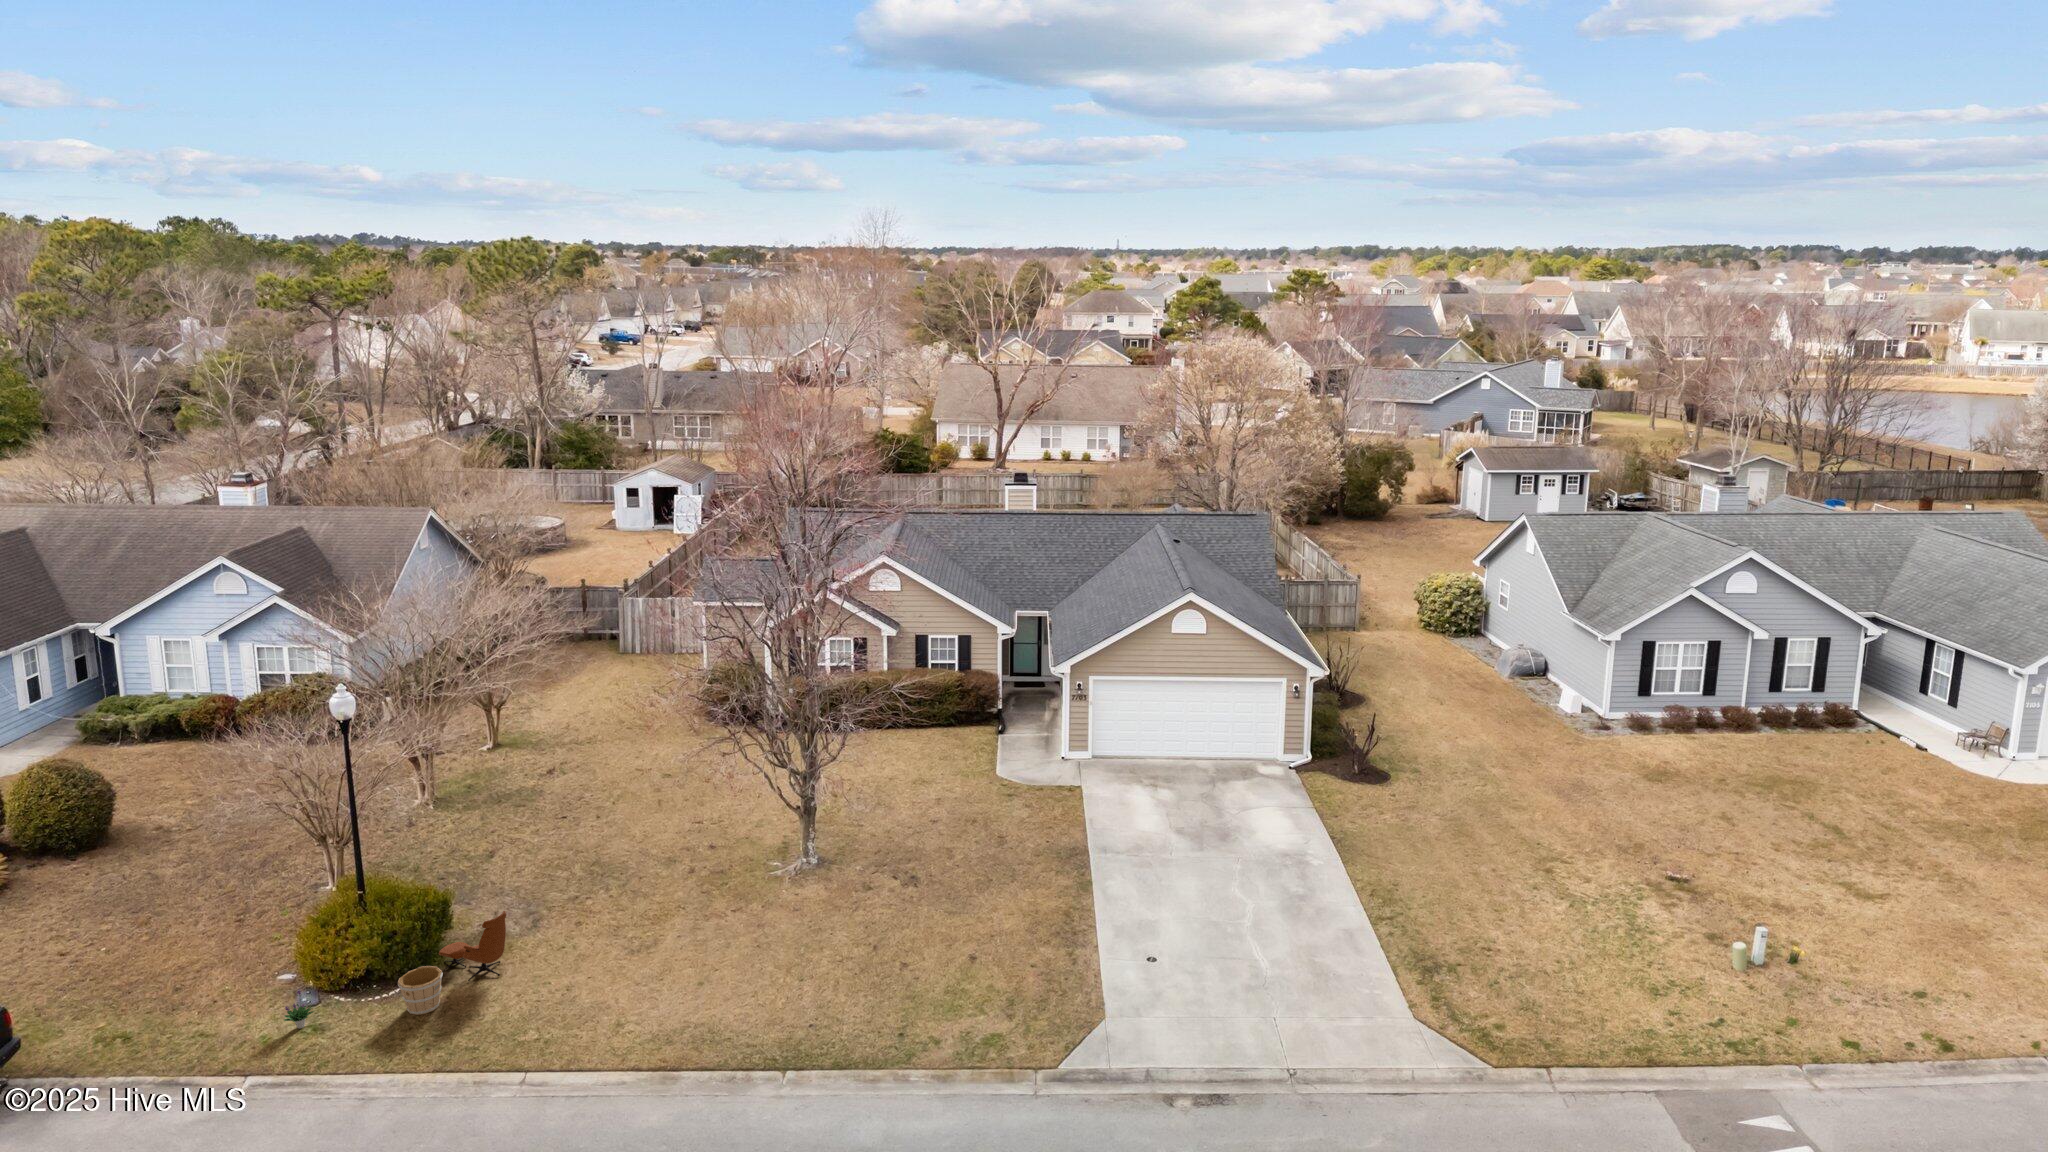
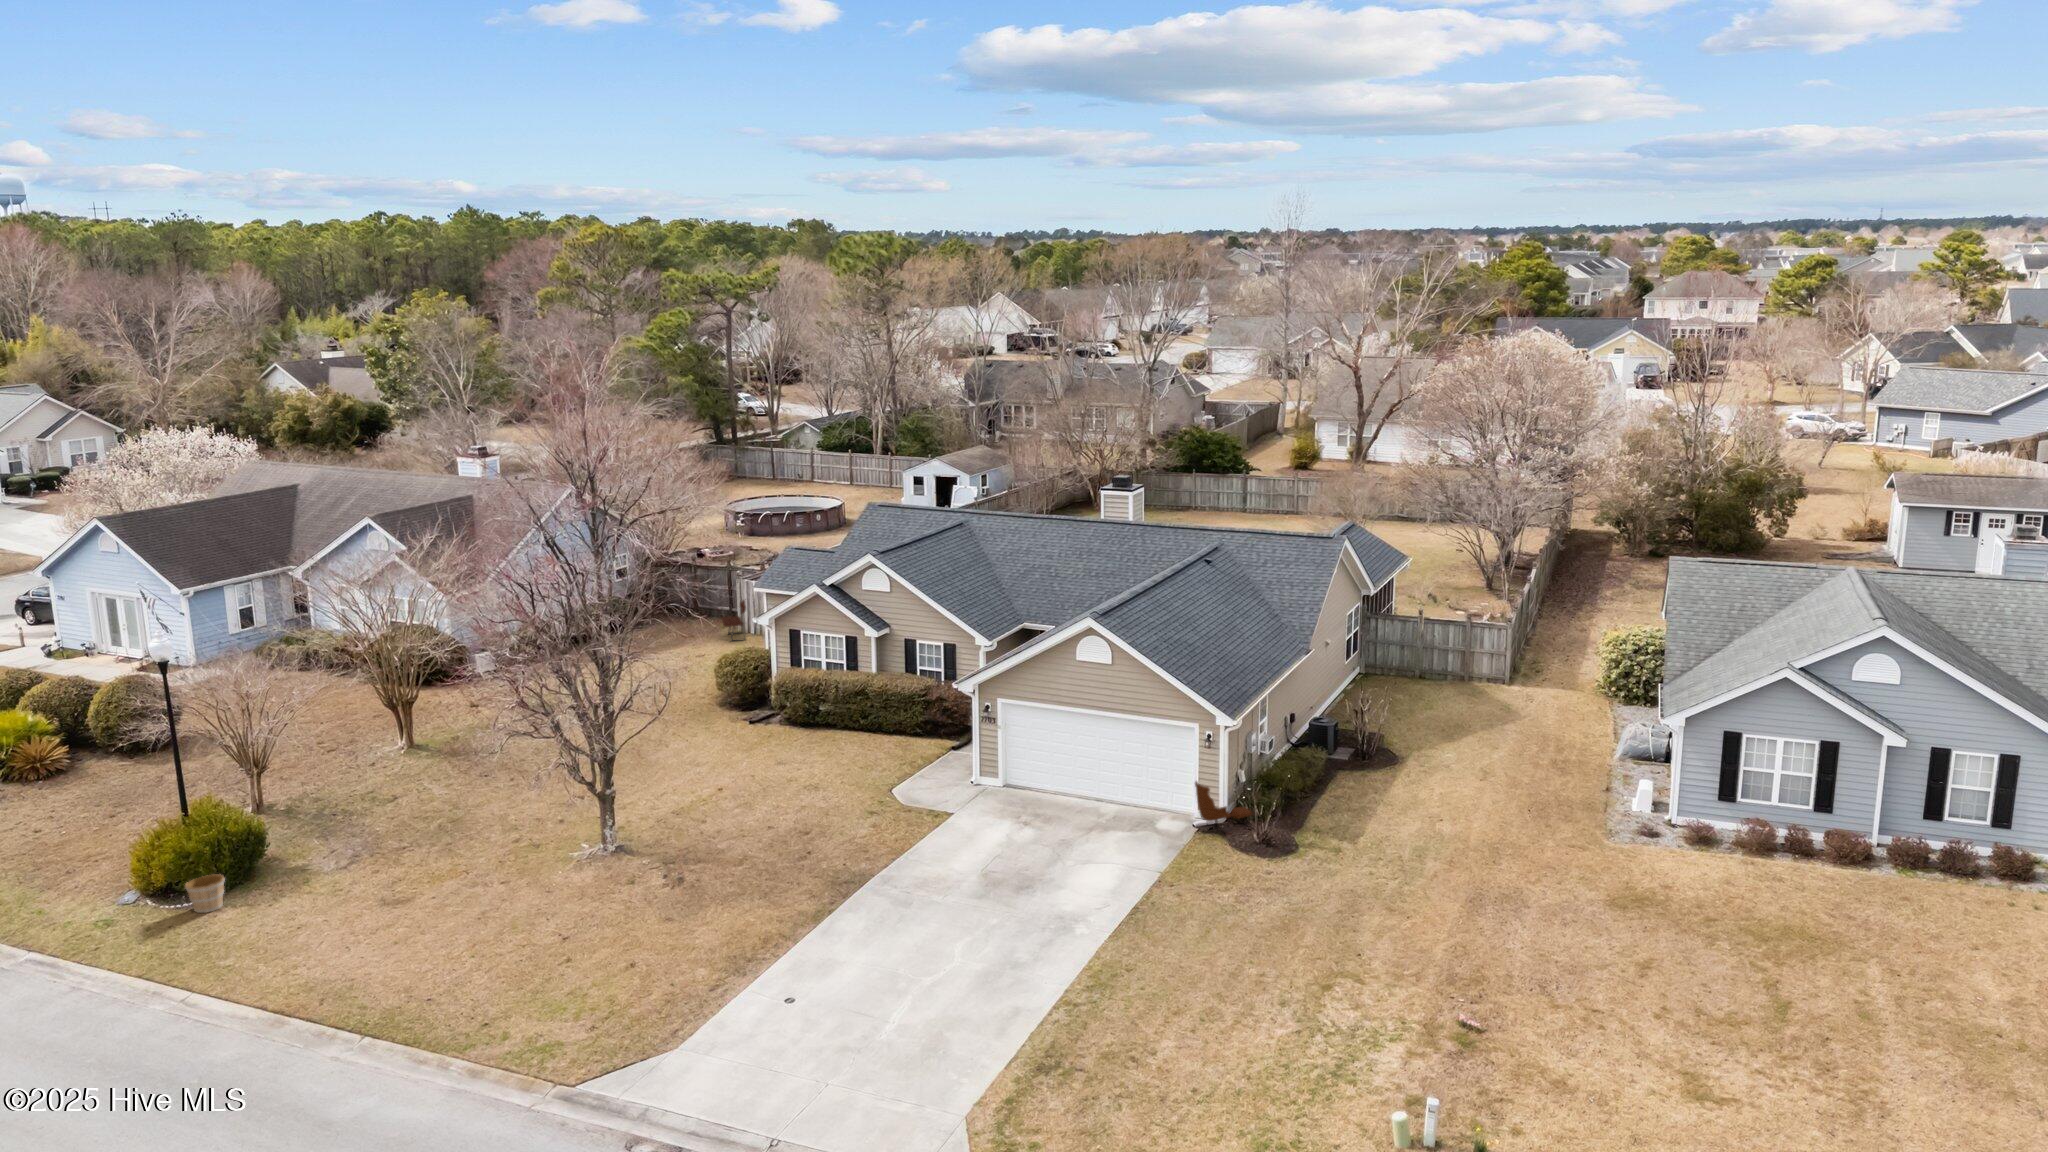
bench: none [614,613,650,661] -> present [722,599,746,641]
lounge chair: present [439,911,506,981] -> present [1195,782,1252,830]
potted plant: present [284,989,314,1029] -> none [106,875,135,907]

